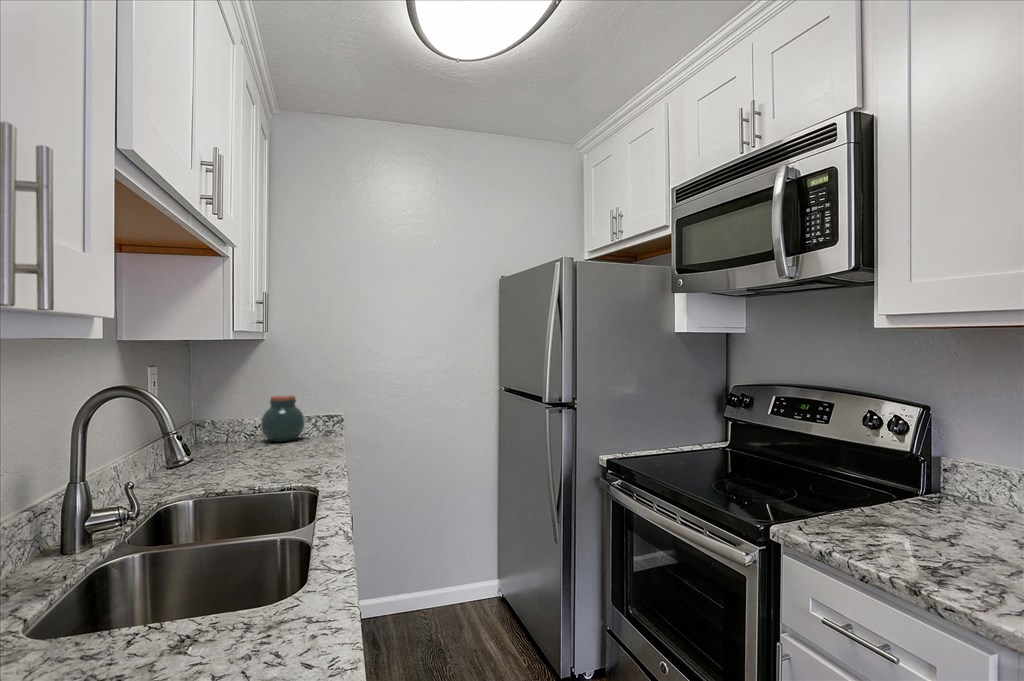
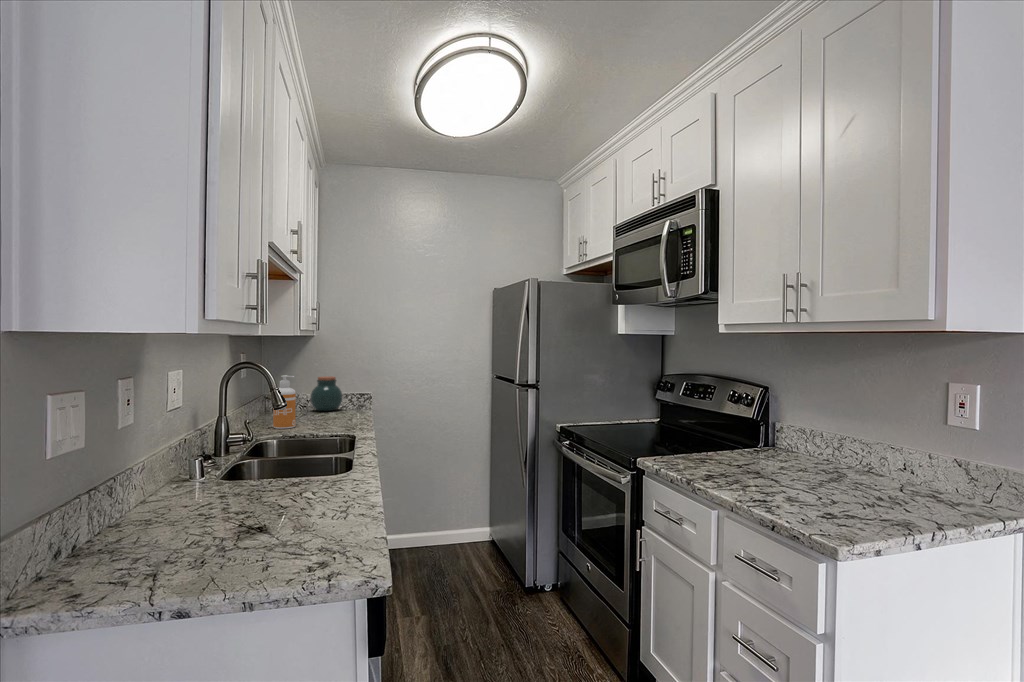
soap dispenser: none [199,399,233,477] -> present [273,375,296,429]

